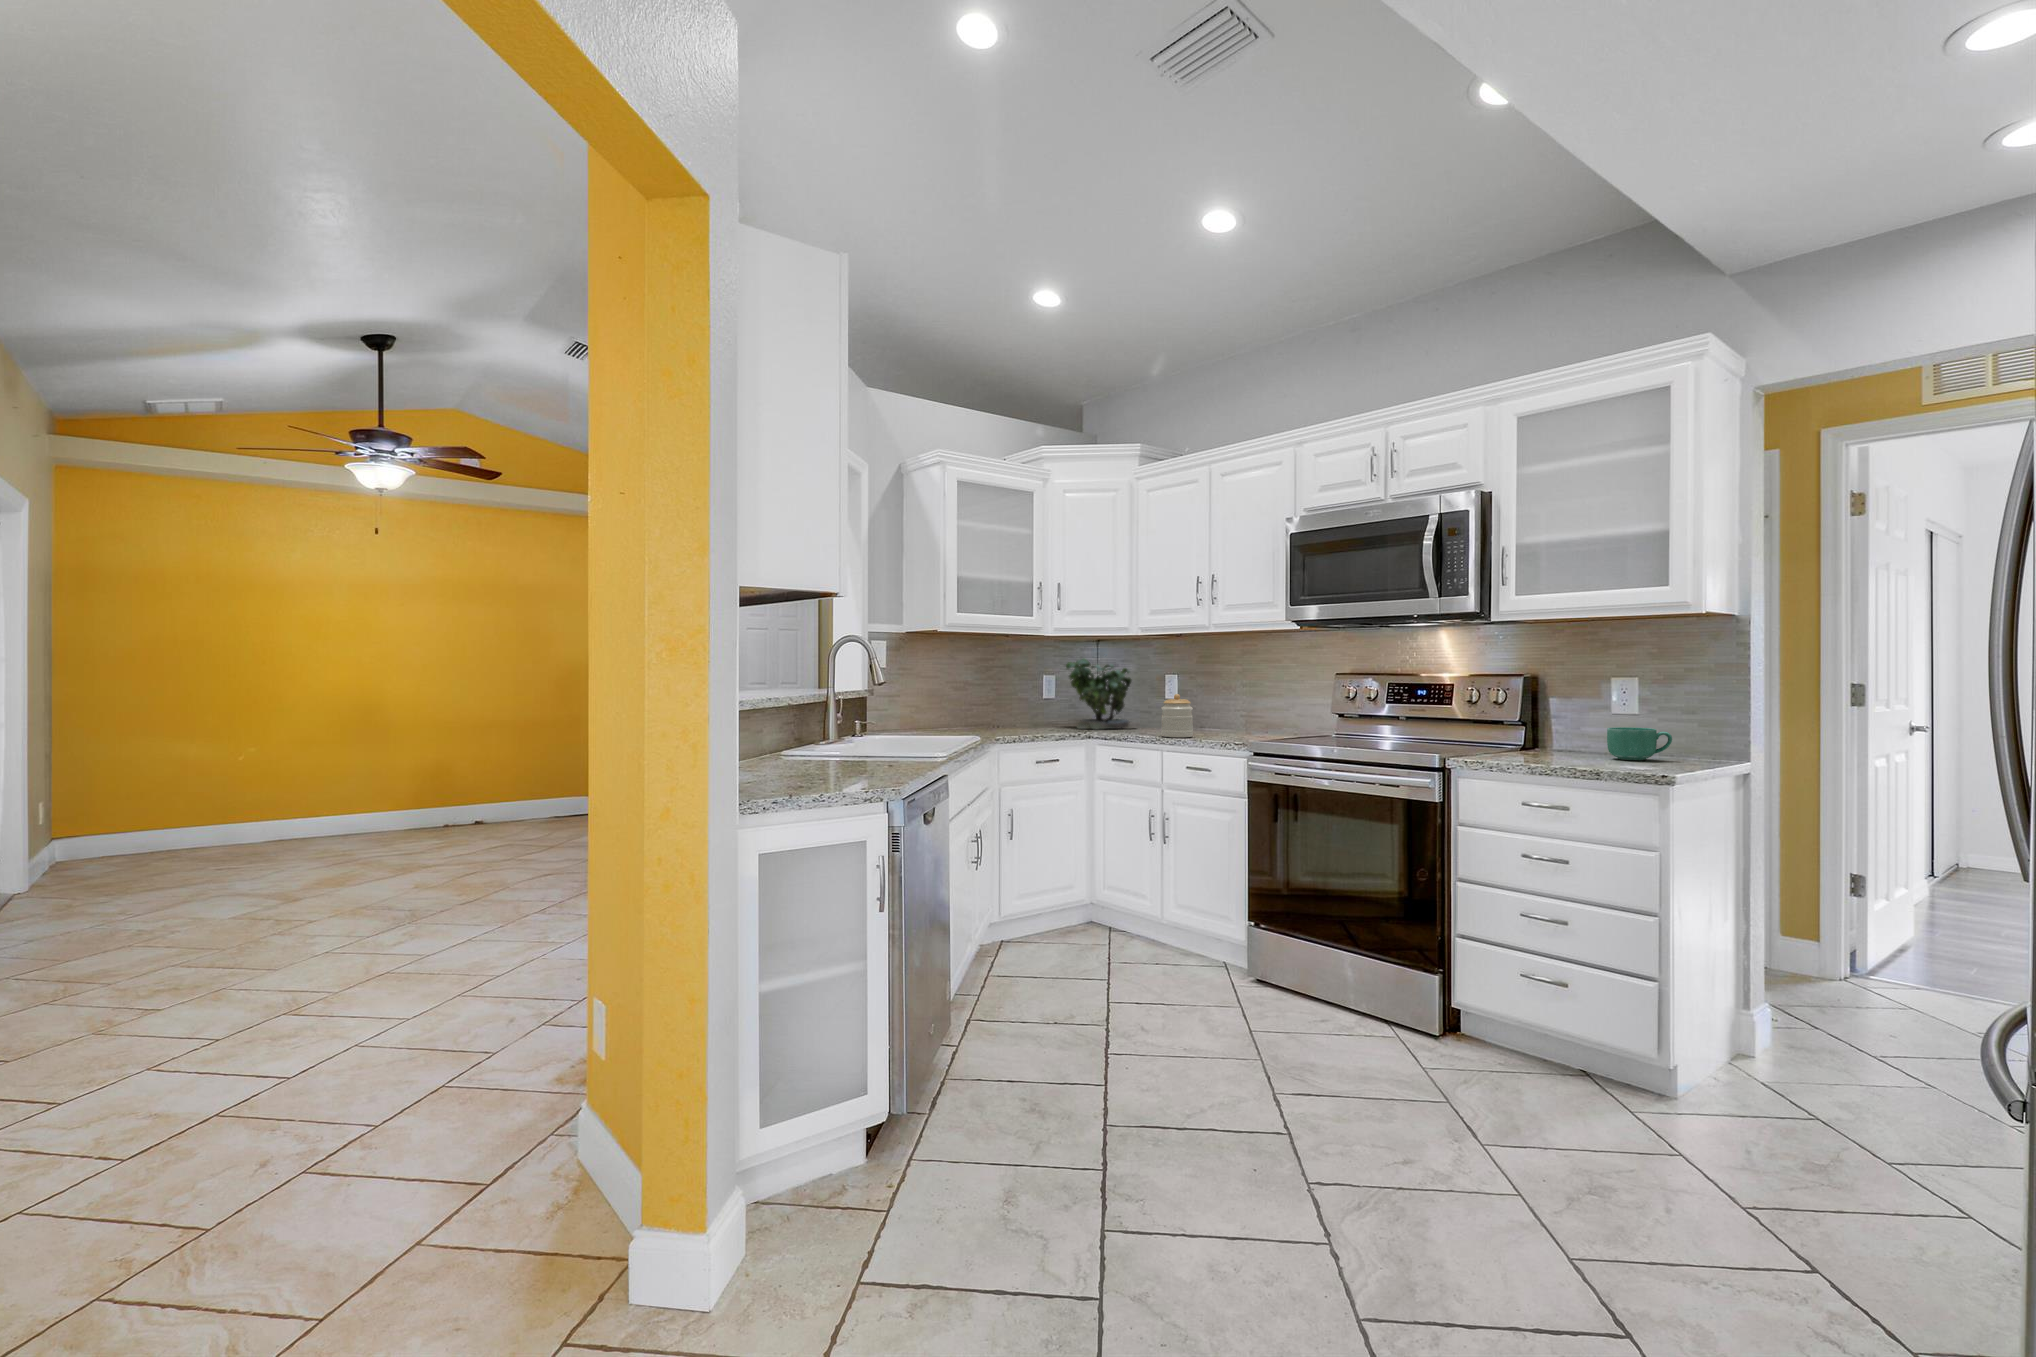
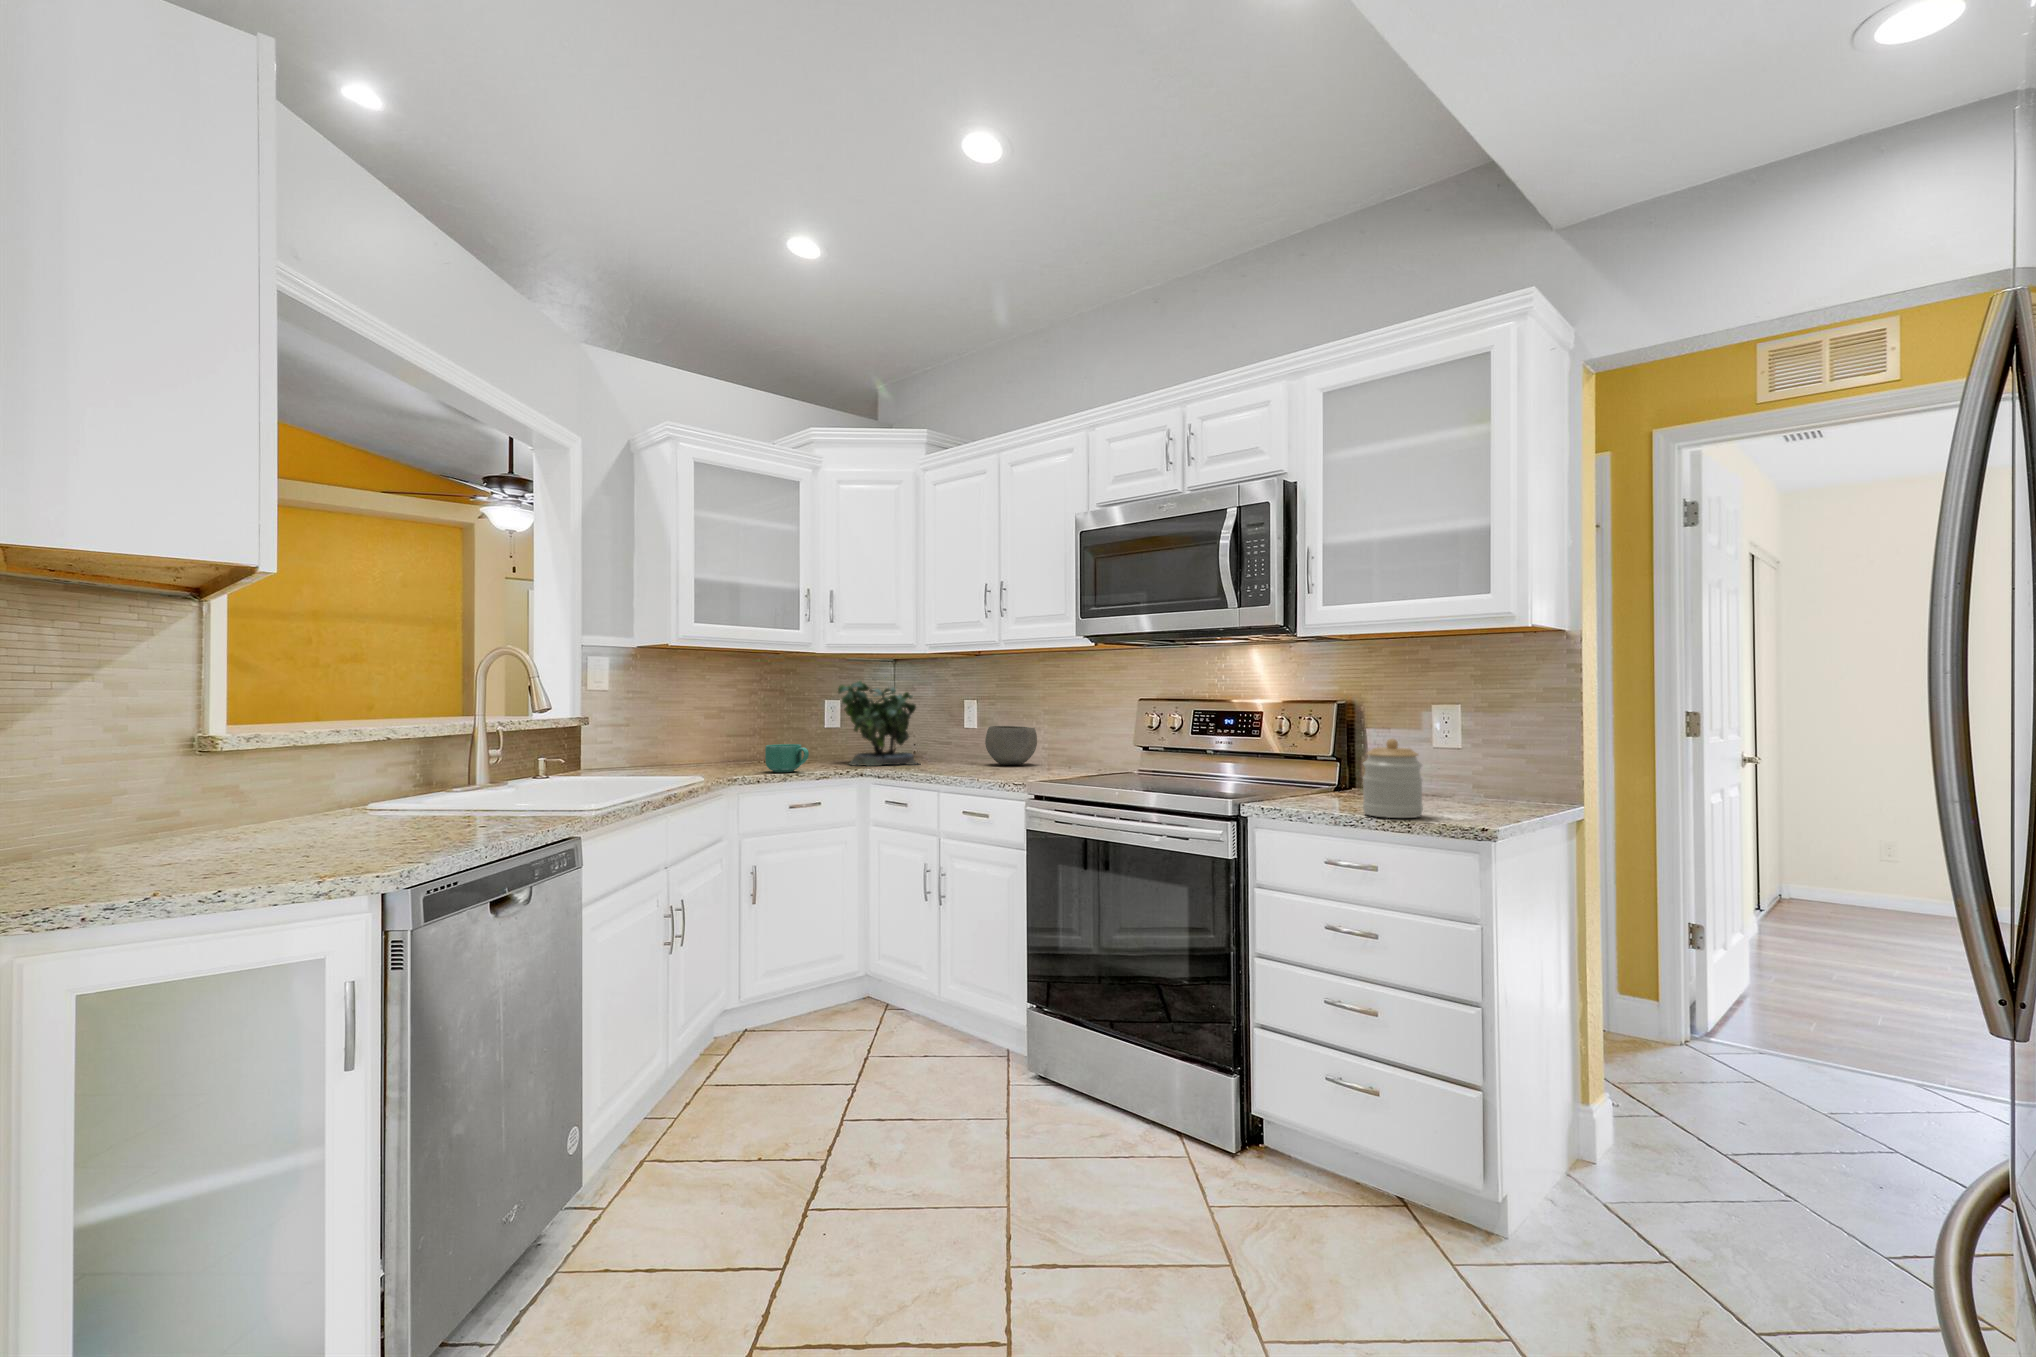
jar: present [1161,694,1193,738] -> present [1363,739,1423,818]
bowl: none [1193,697,1238,729] -> present [985,726,1037,765]
mug: present [1607,727,1672,760] -> present [765,744,809,772]

